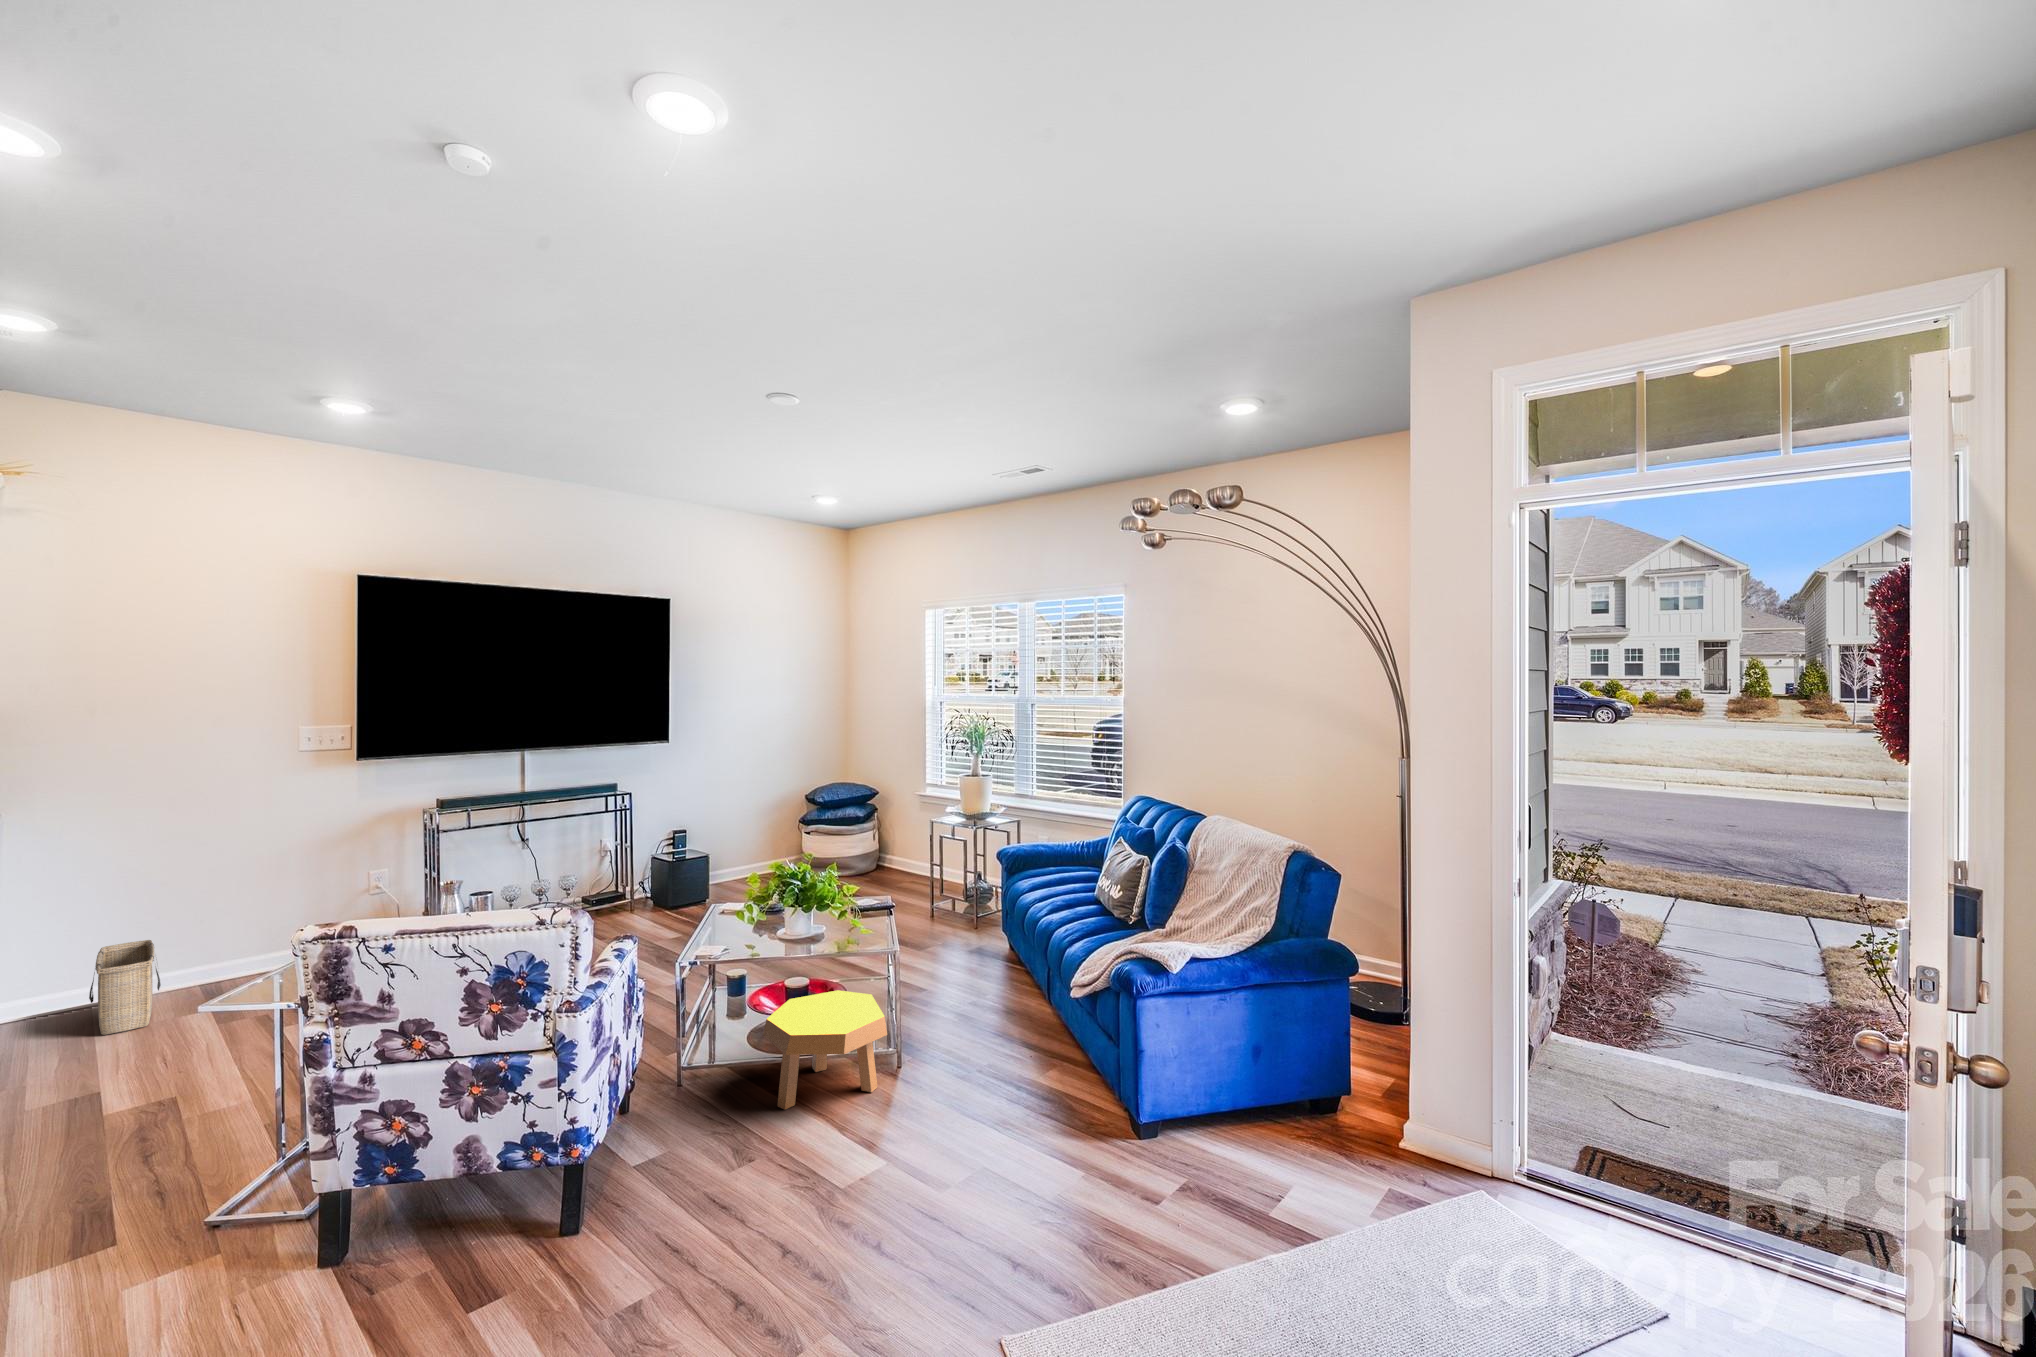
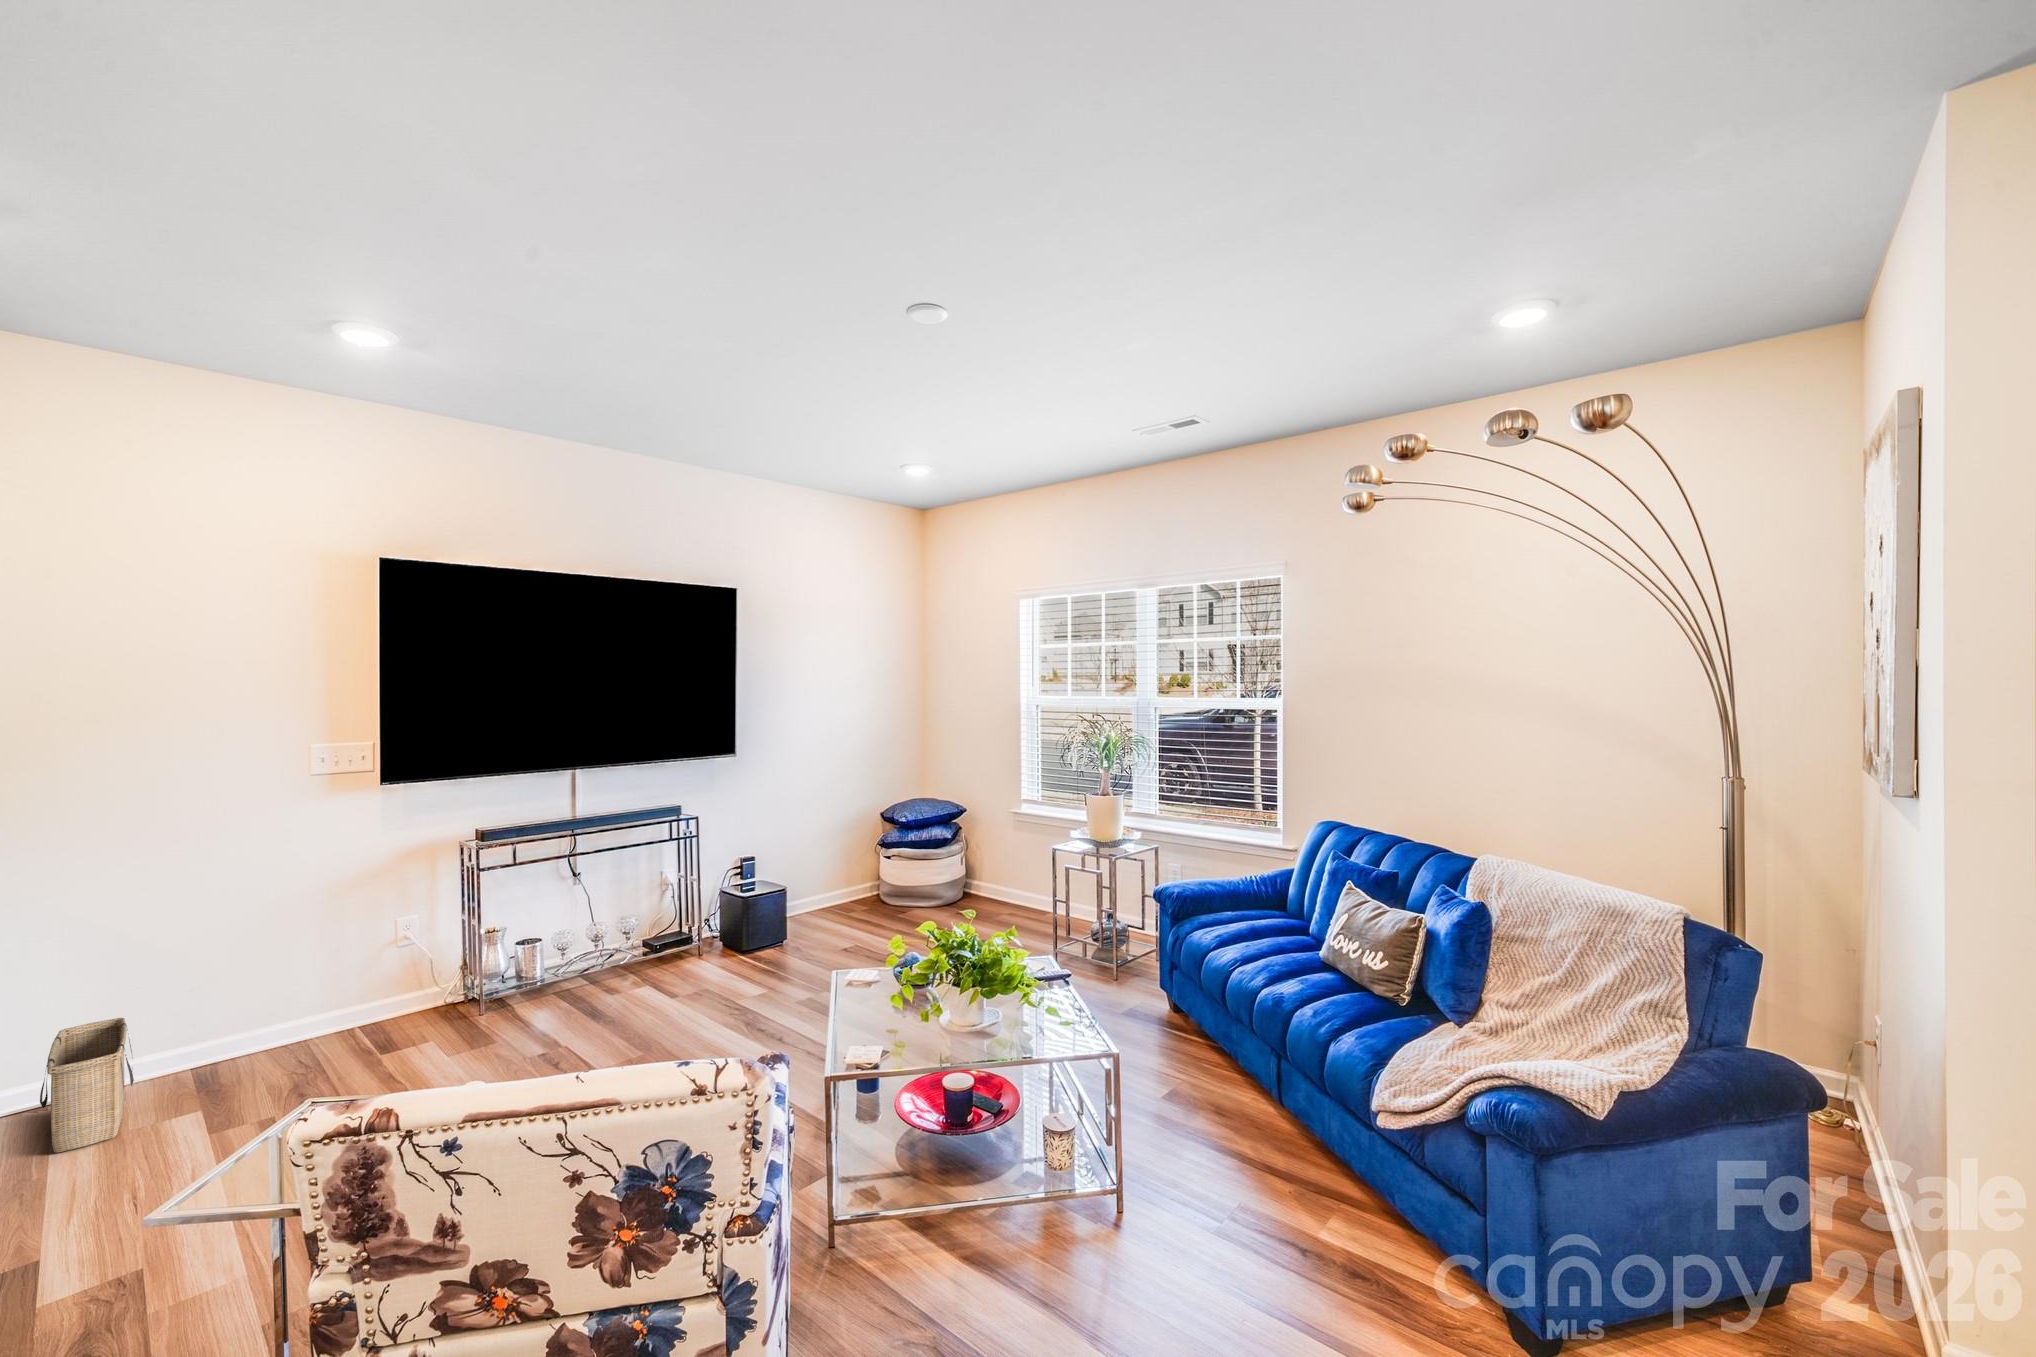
footstool: present [763,990,887,1110] -> none [949,1102,1123,1295]

